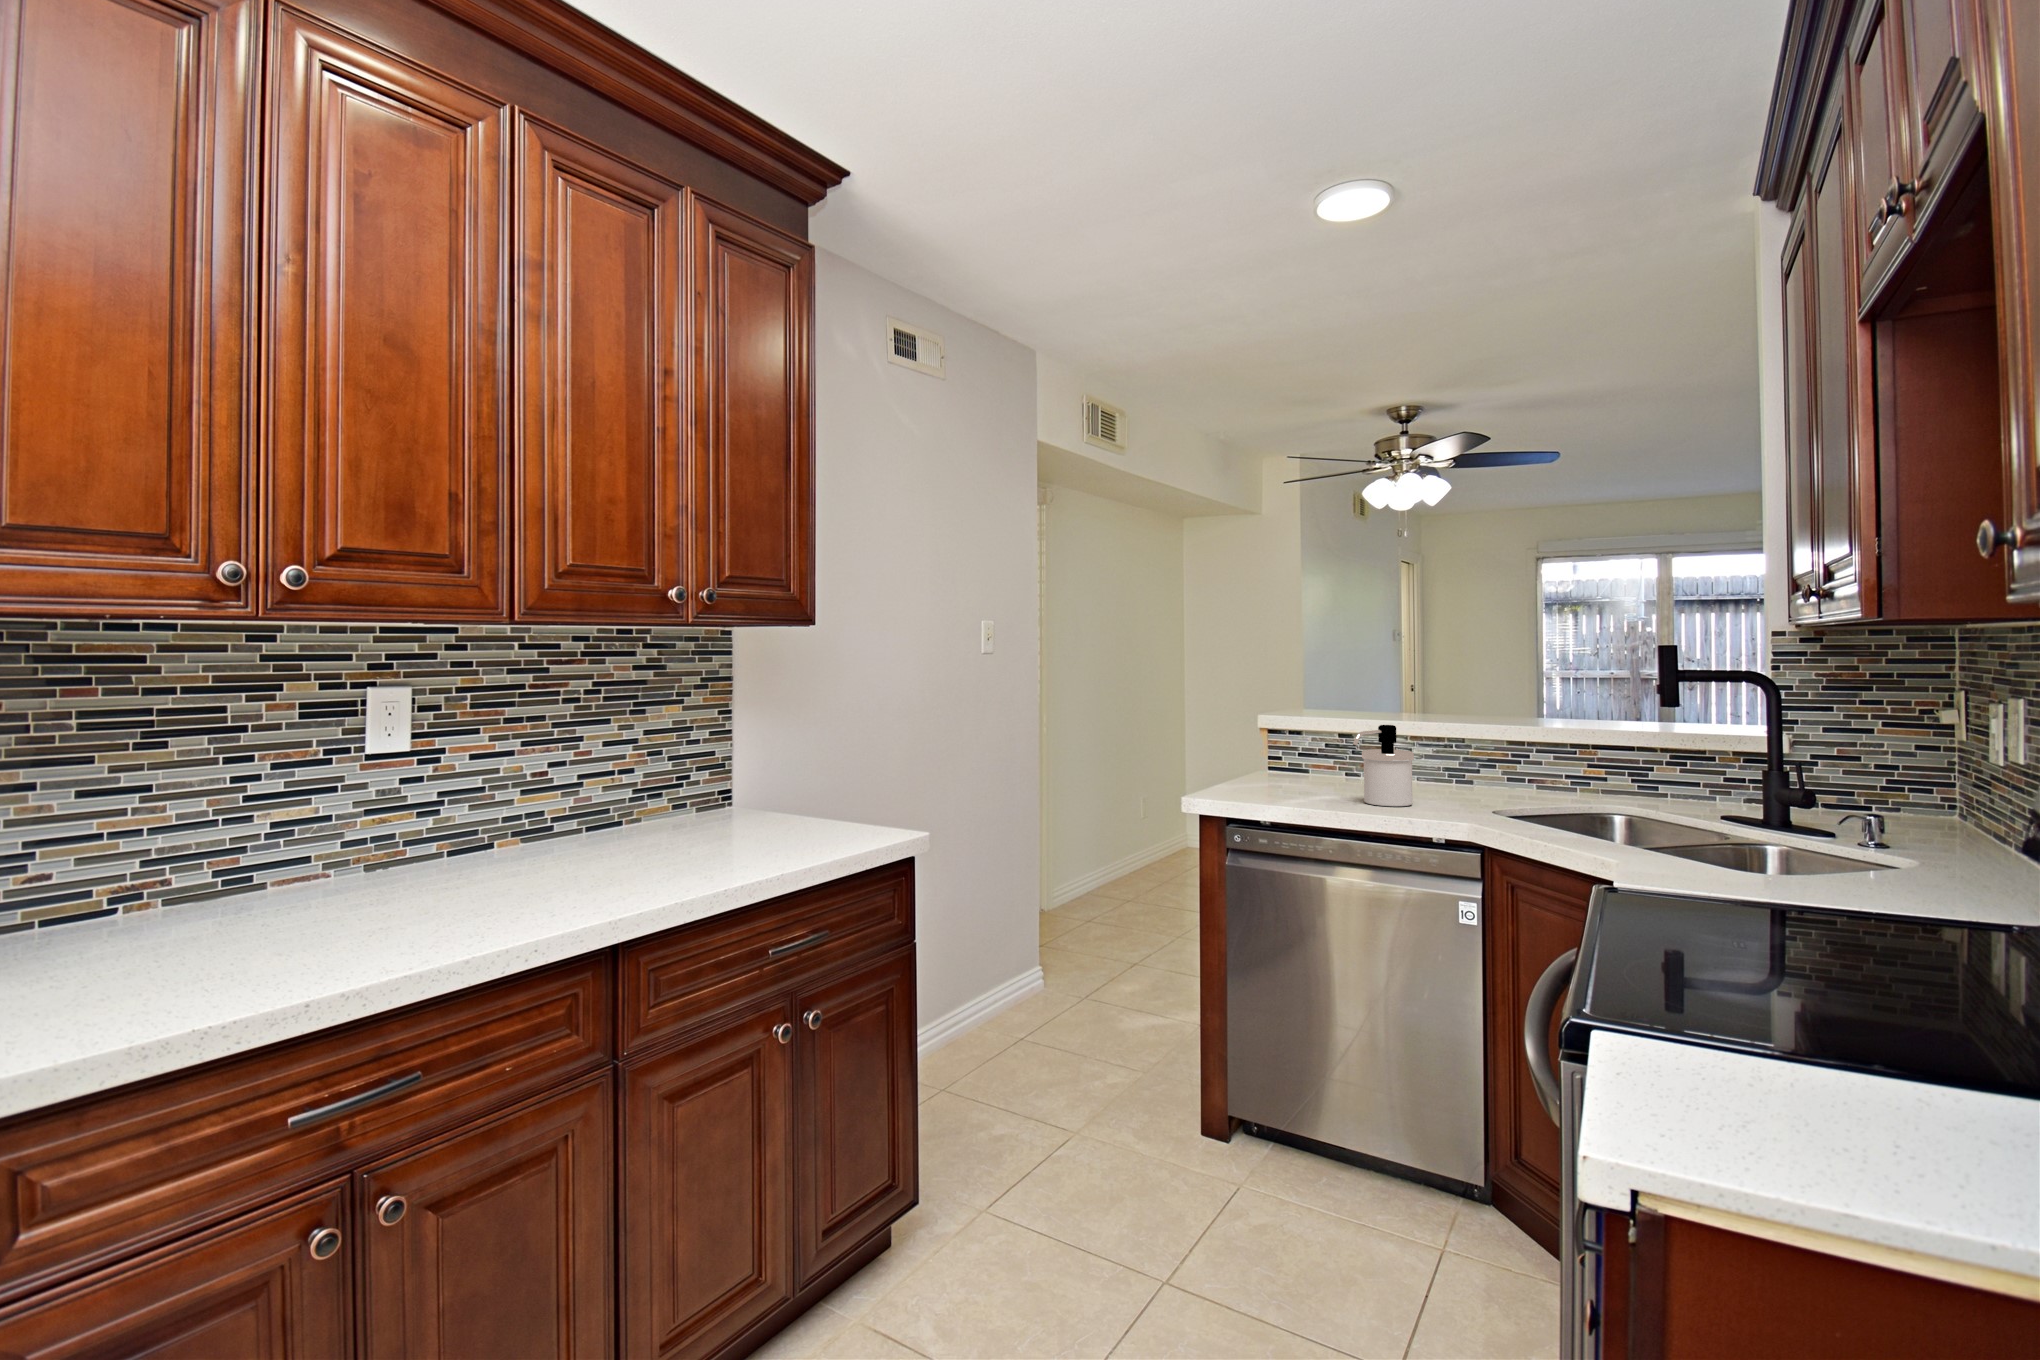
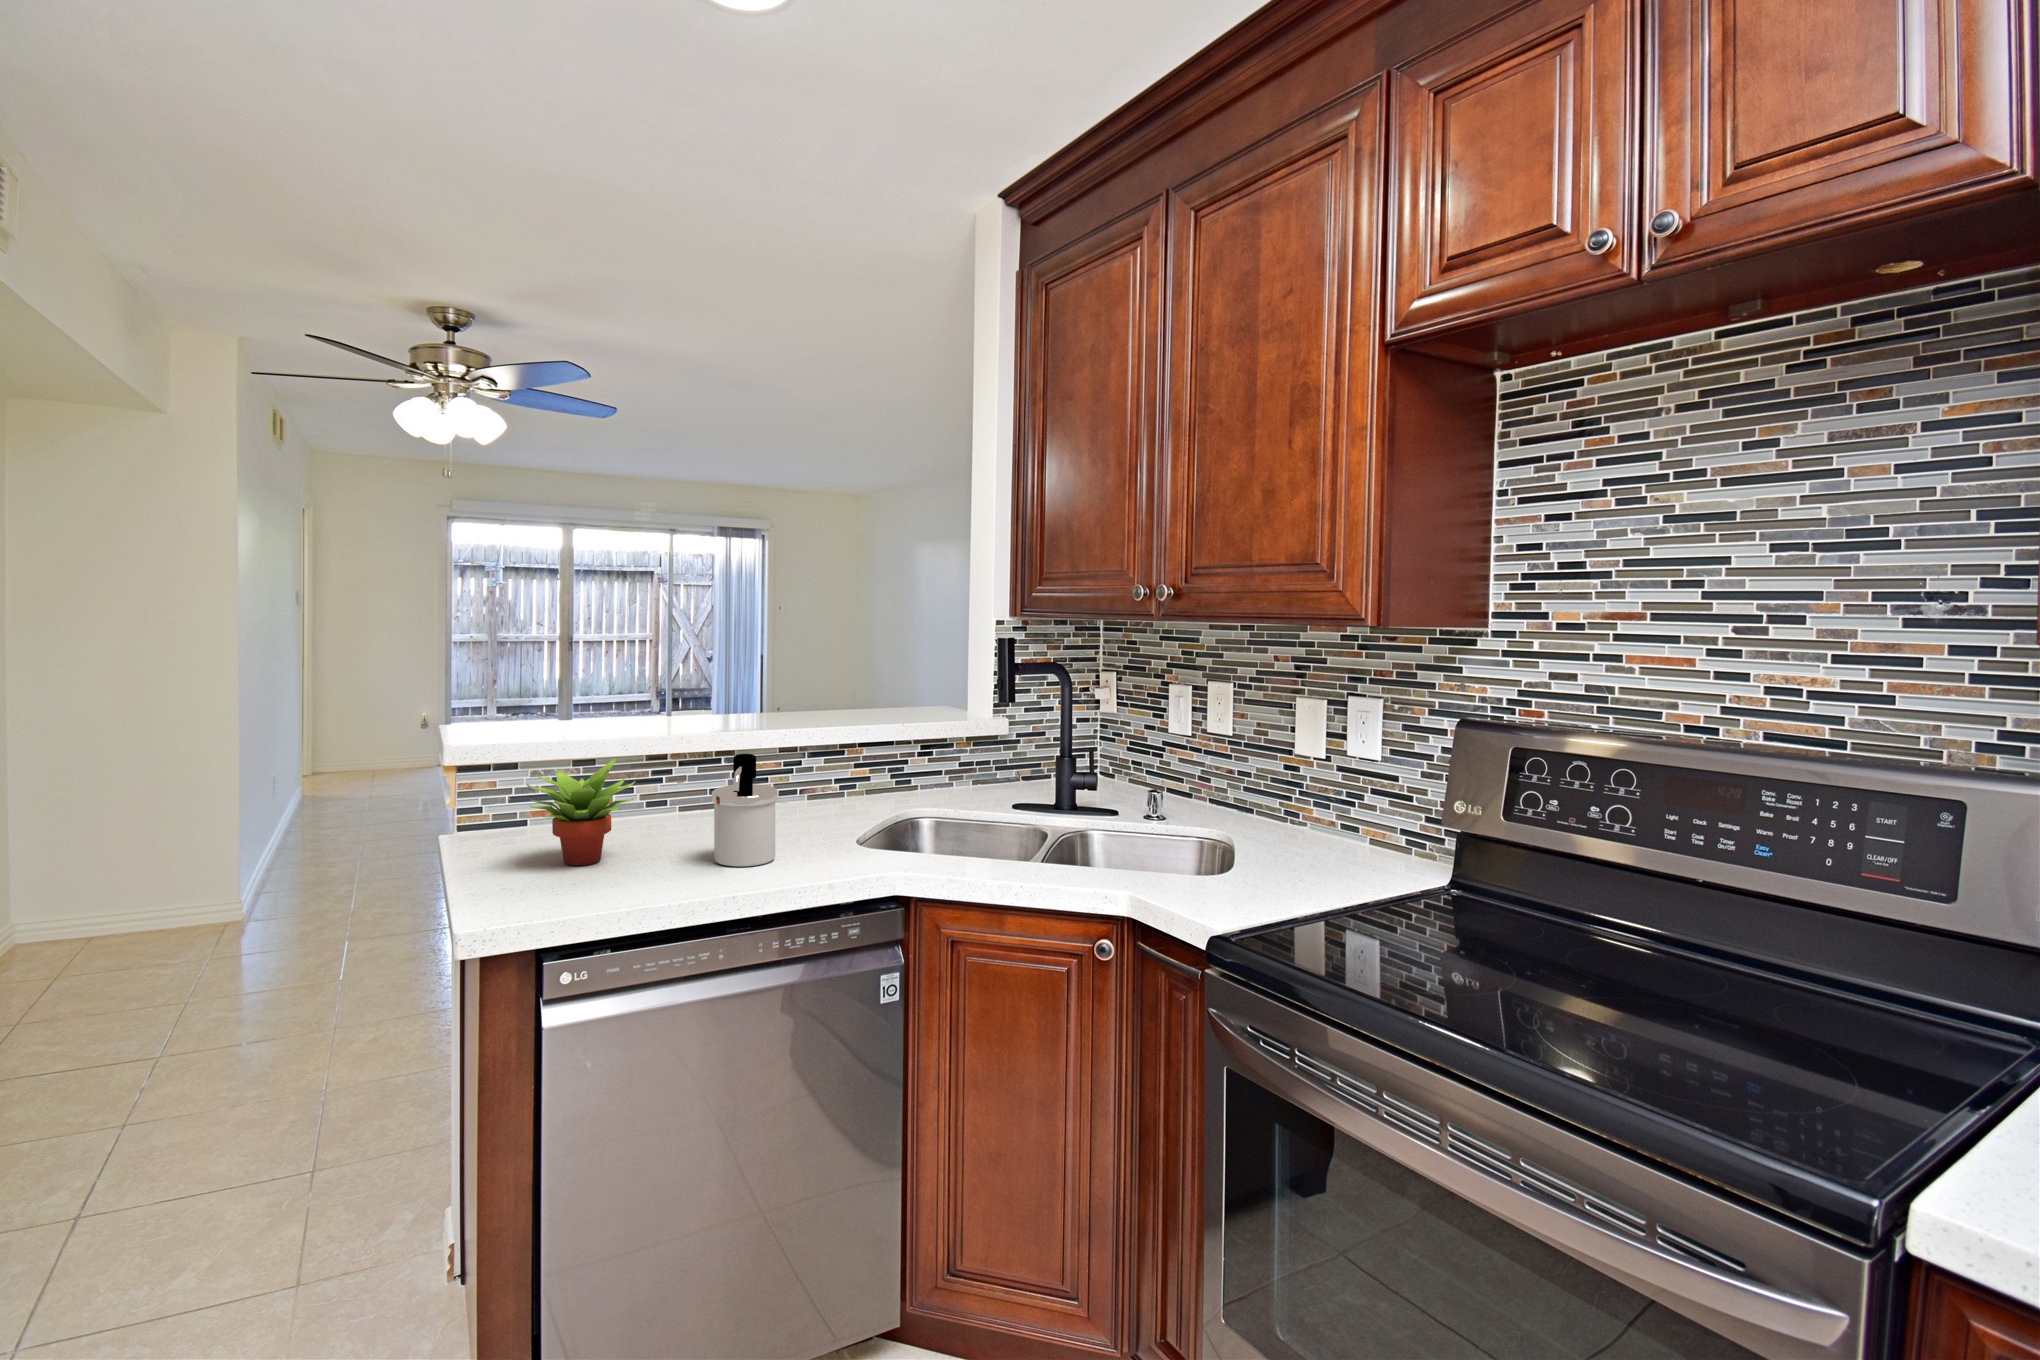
succulent plant: none [1253,723,1330,791] -> present [527,757,636,865]

